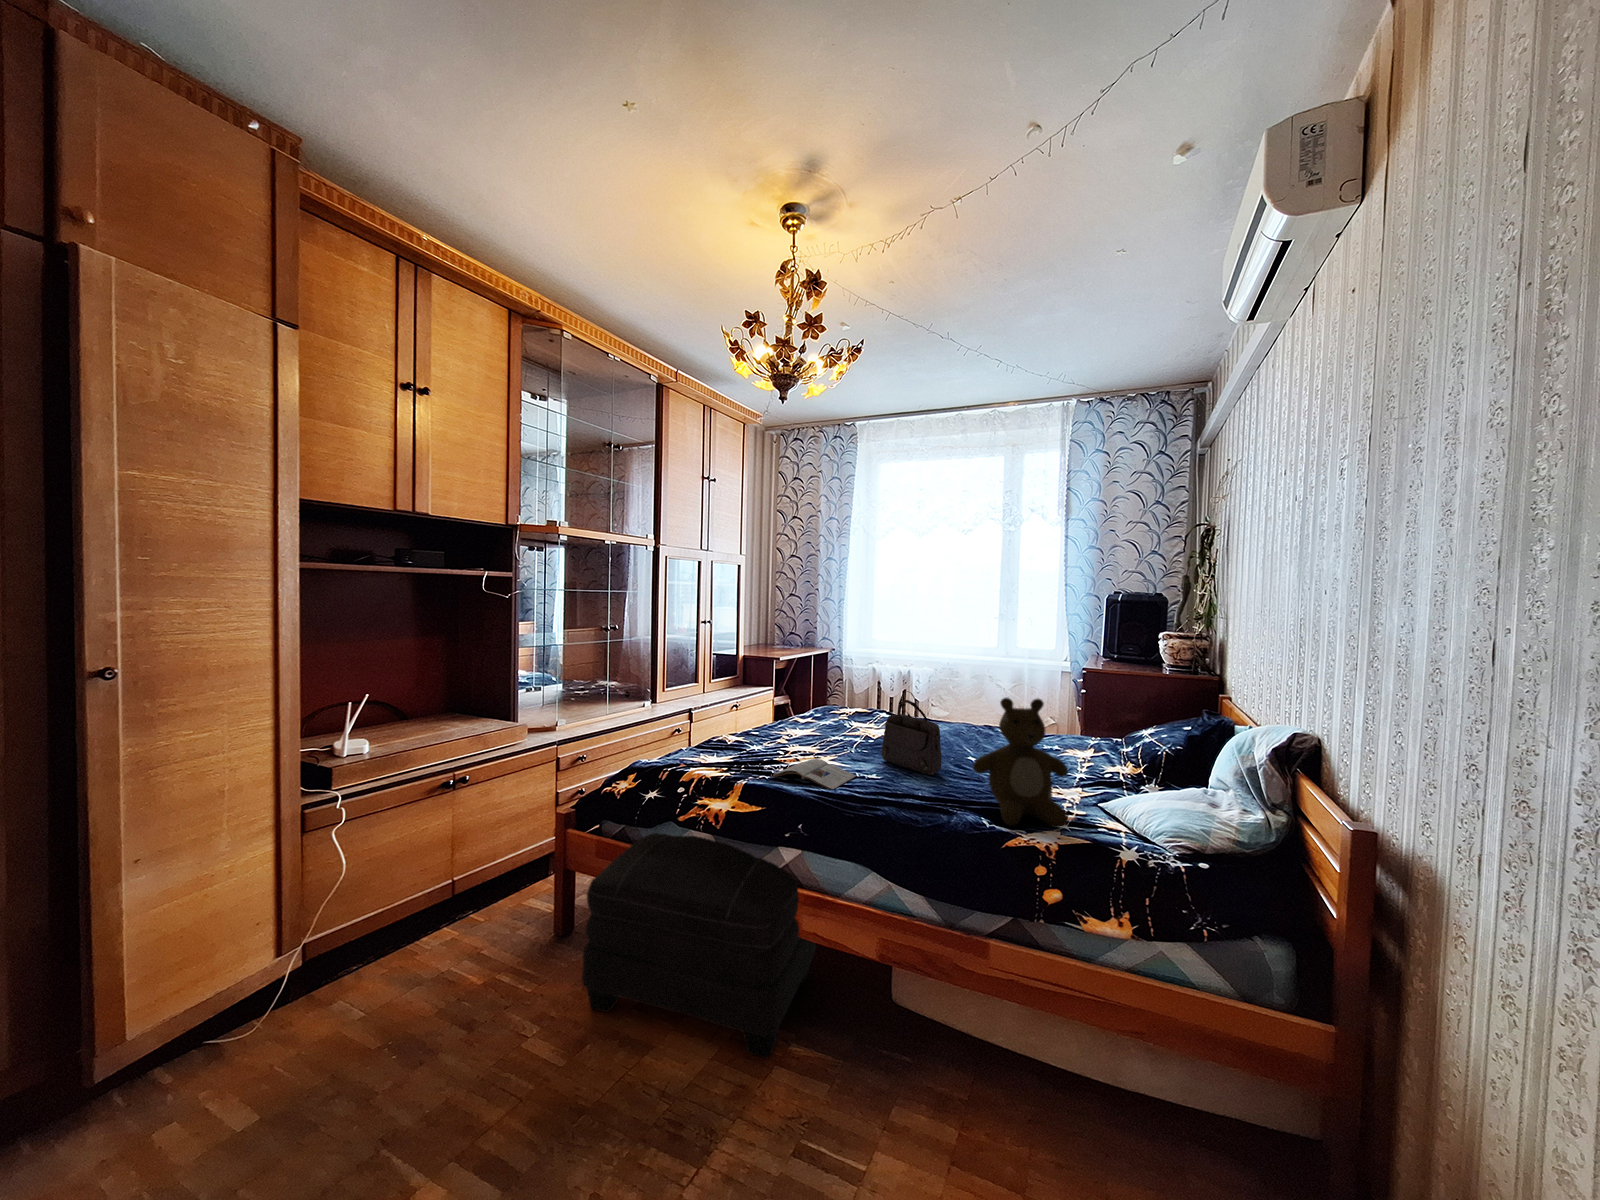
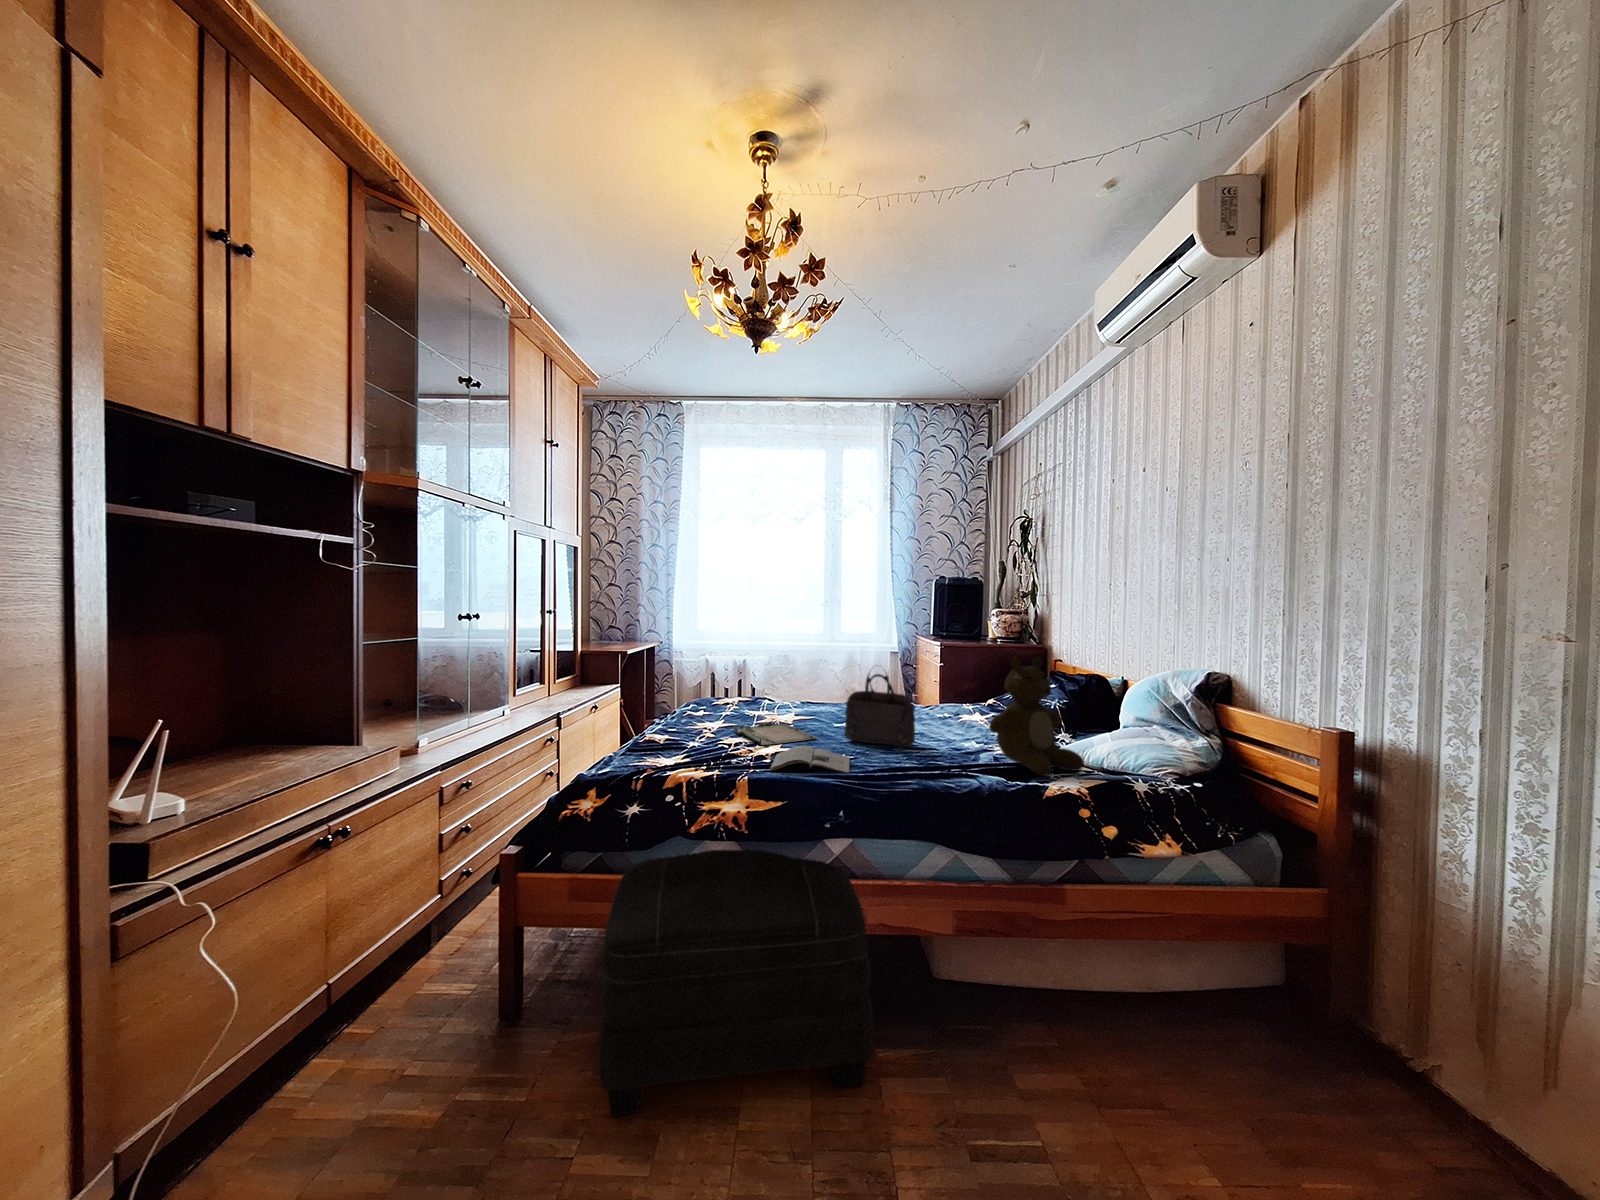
tray: none [802,730,861,755] -> present [733,719,818,746]

